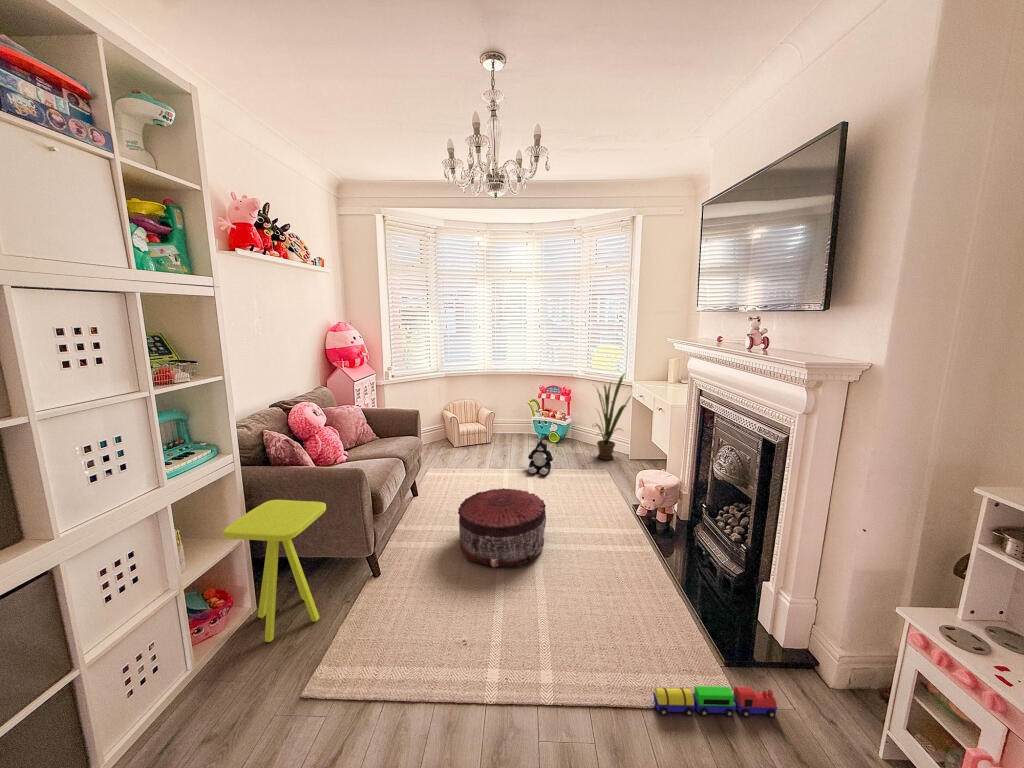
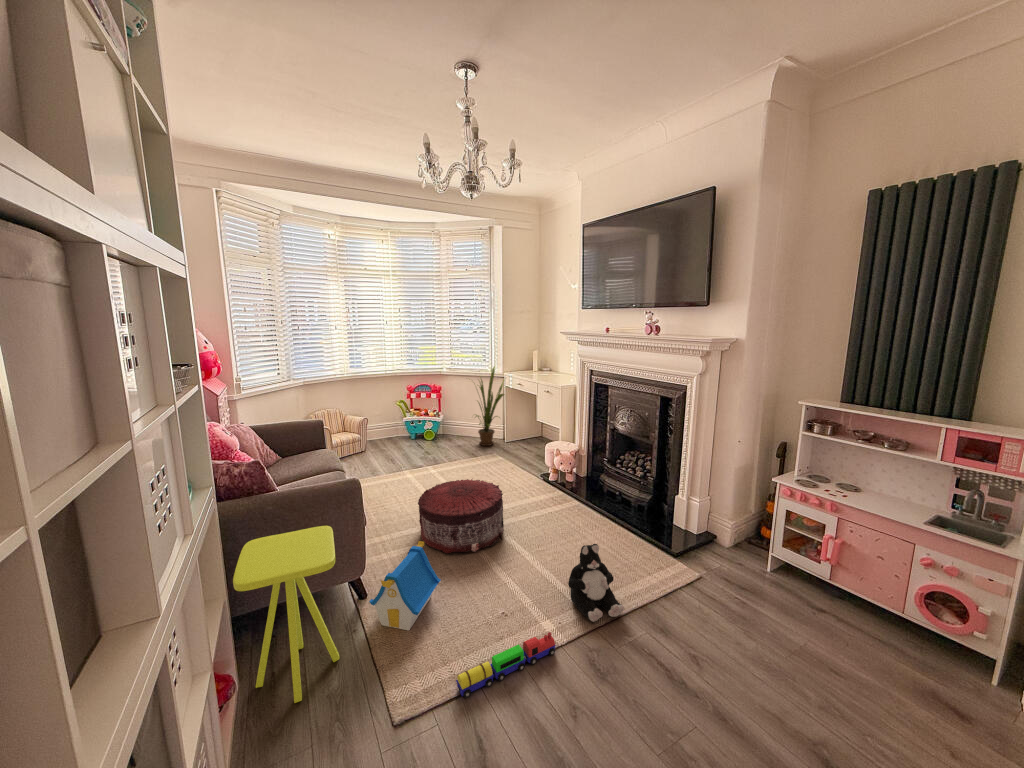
plush toy: present [528,439,553,475] -> present [568,544,624,622]
toy house: none [357,539,428,620] -> present [369,541,441,631]
toy train: present [653,686,778,718] -> present [456,632,556,698]

